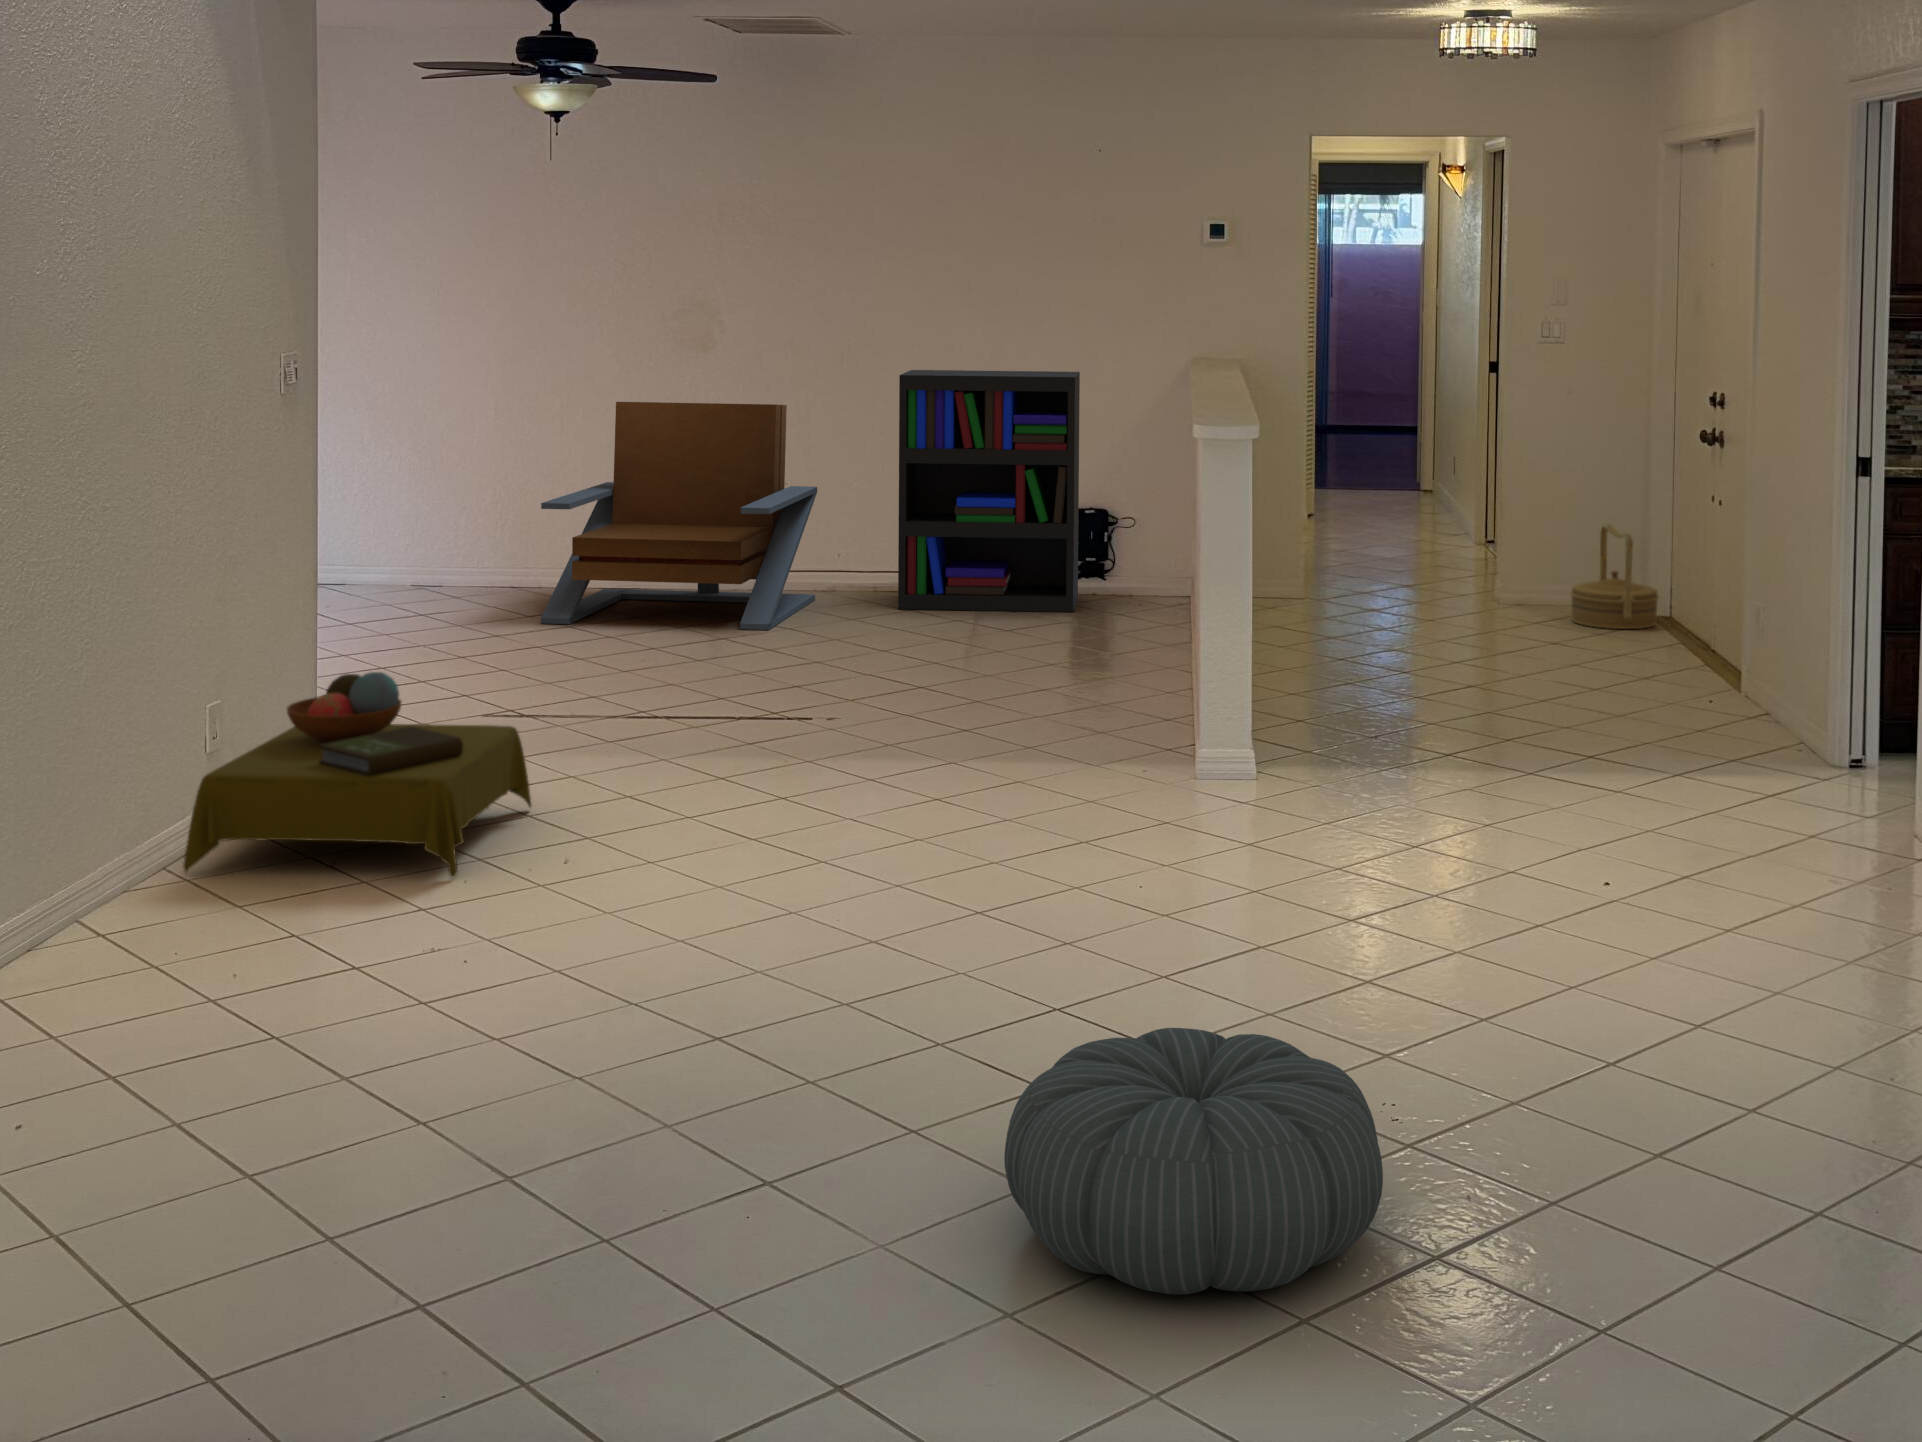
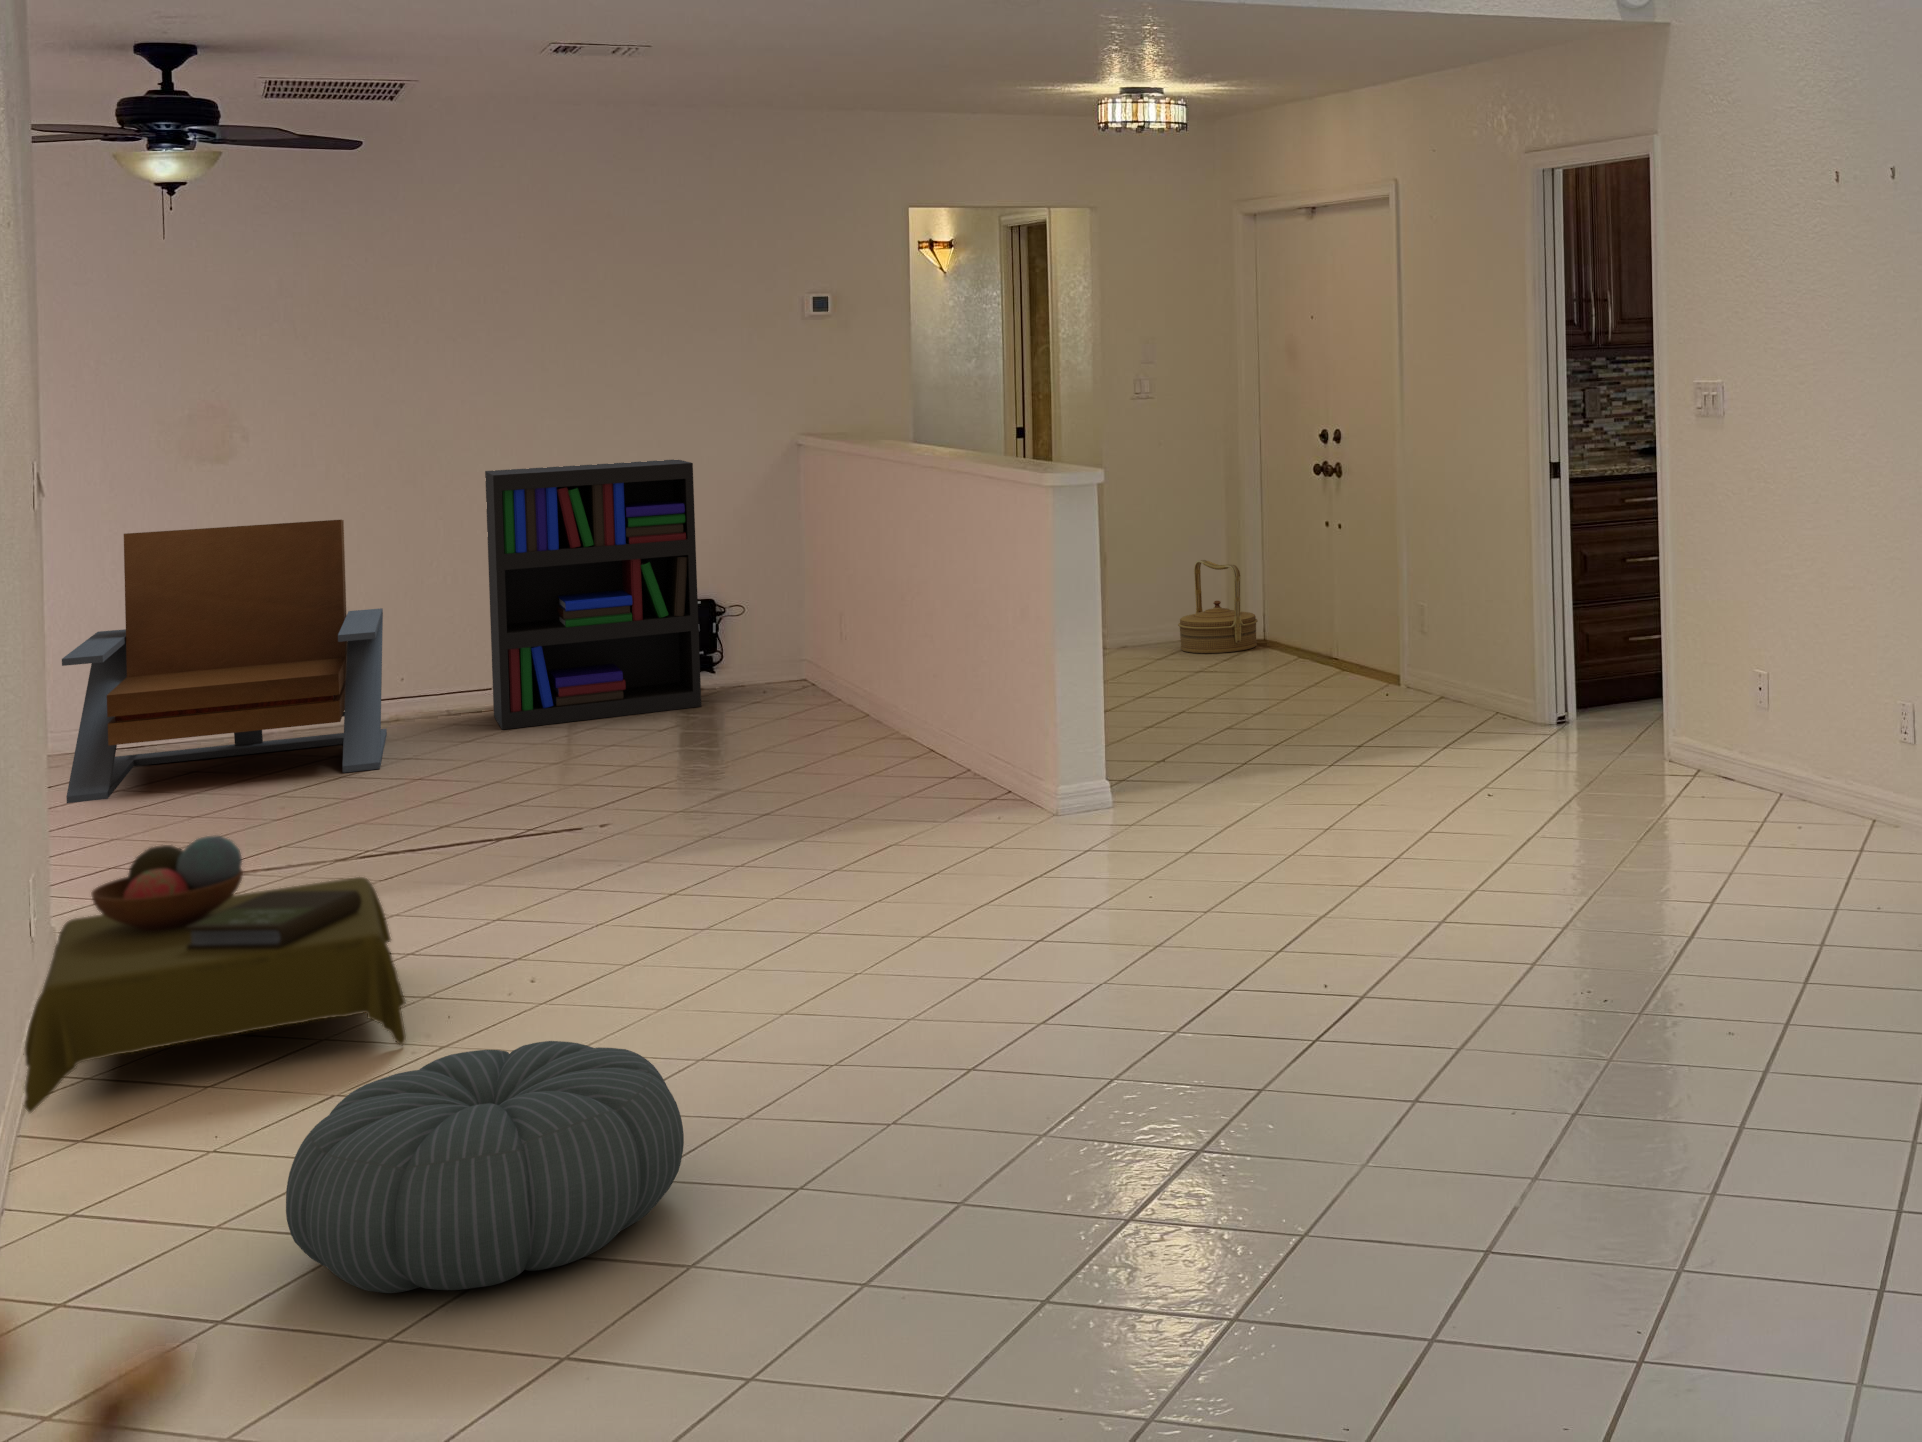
pouf: present [1004,1028,1383,1295] -> present [286,1041,684,1293]

